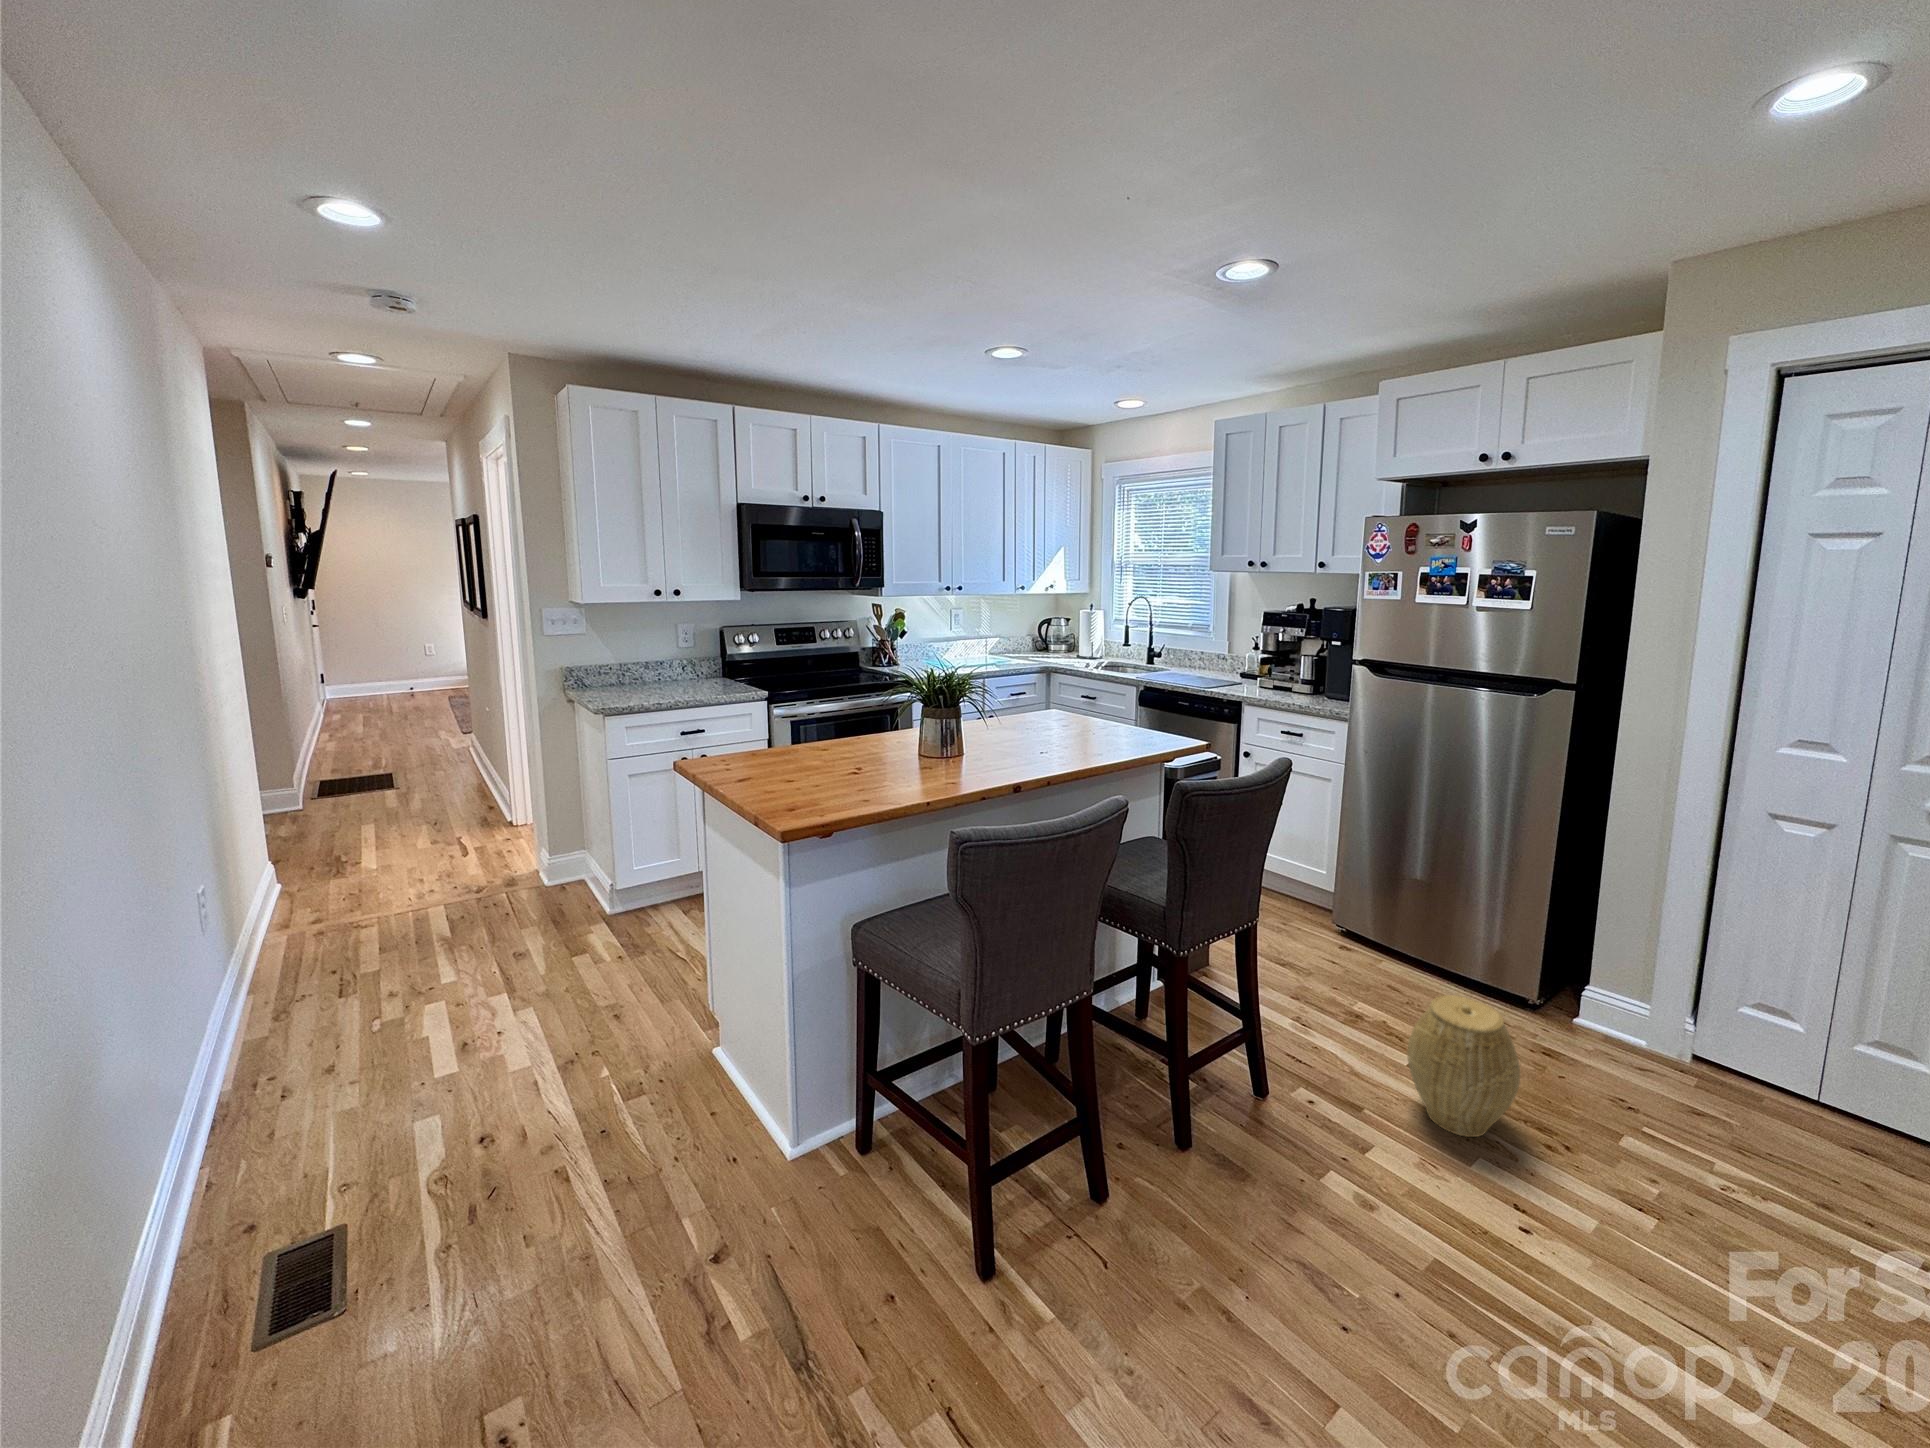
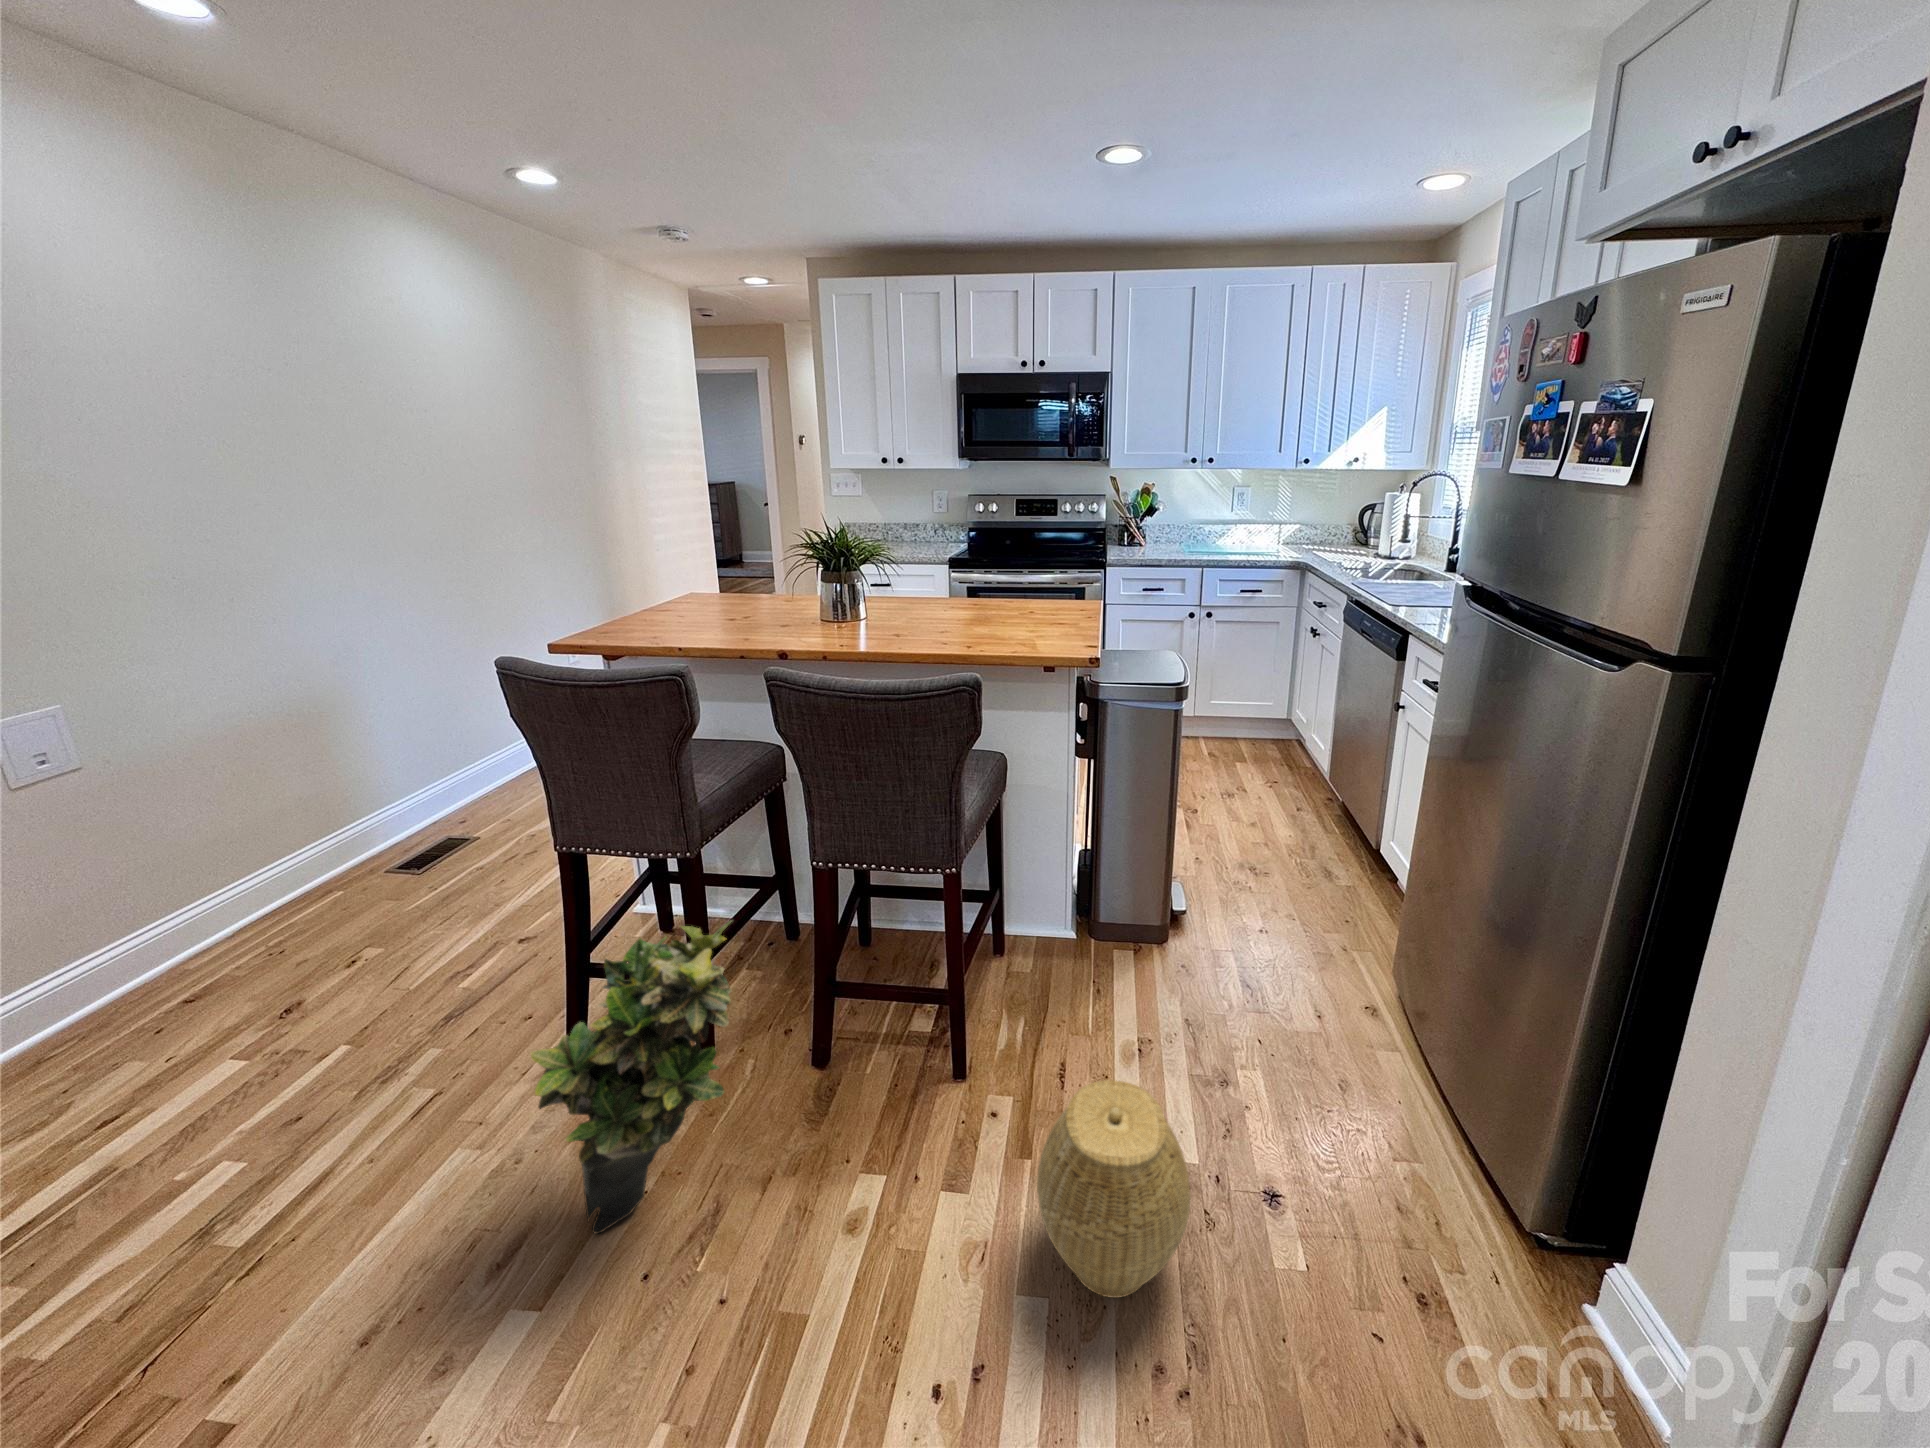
potted plant: none [1200,996,1362,1344] -> present [531,921,731,1234]

